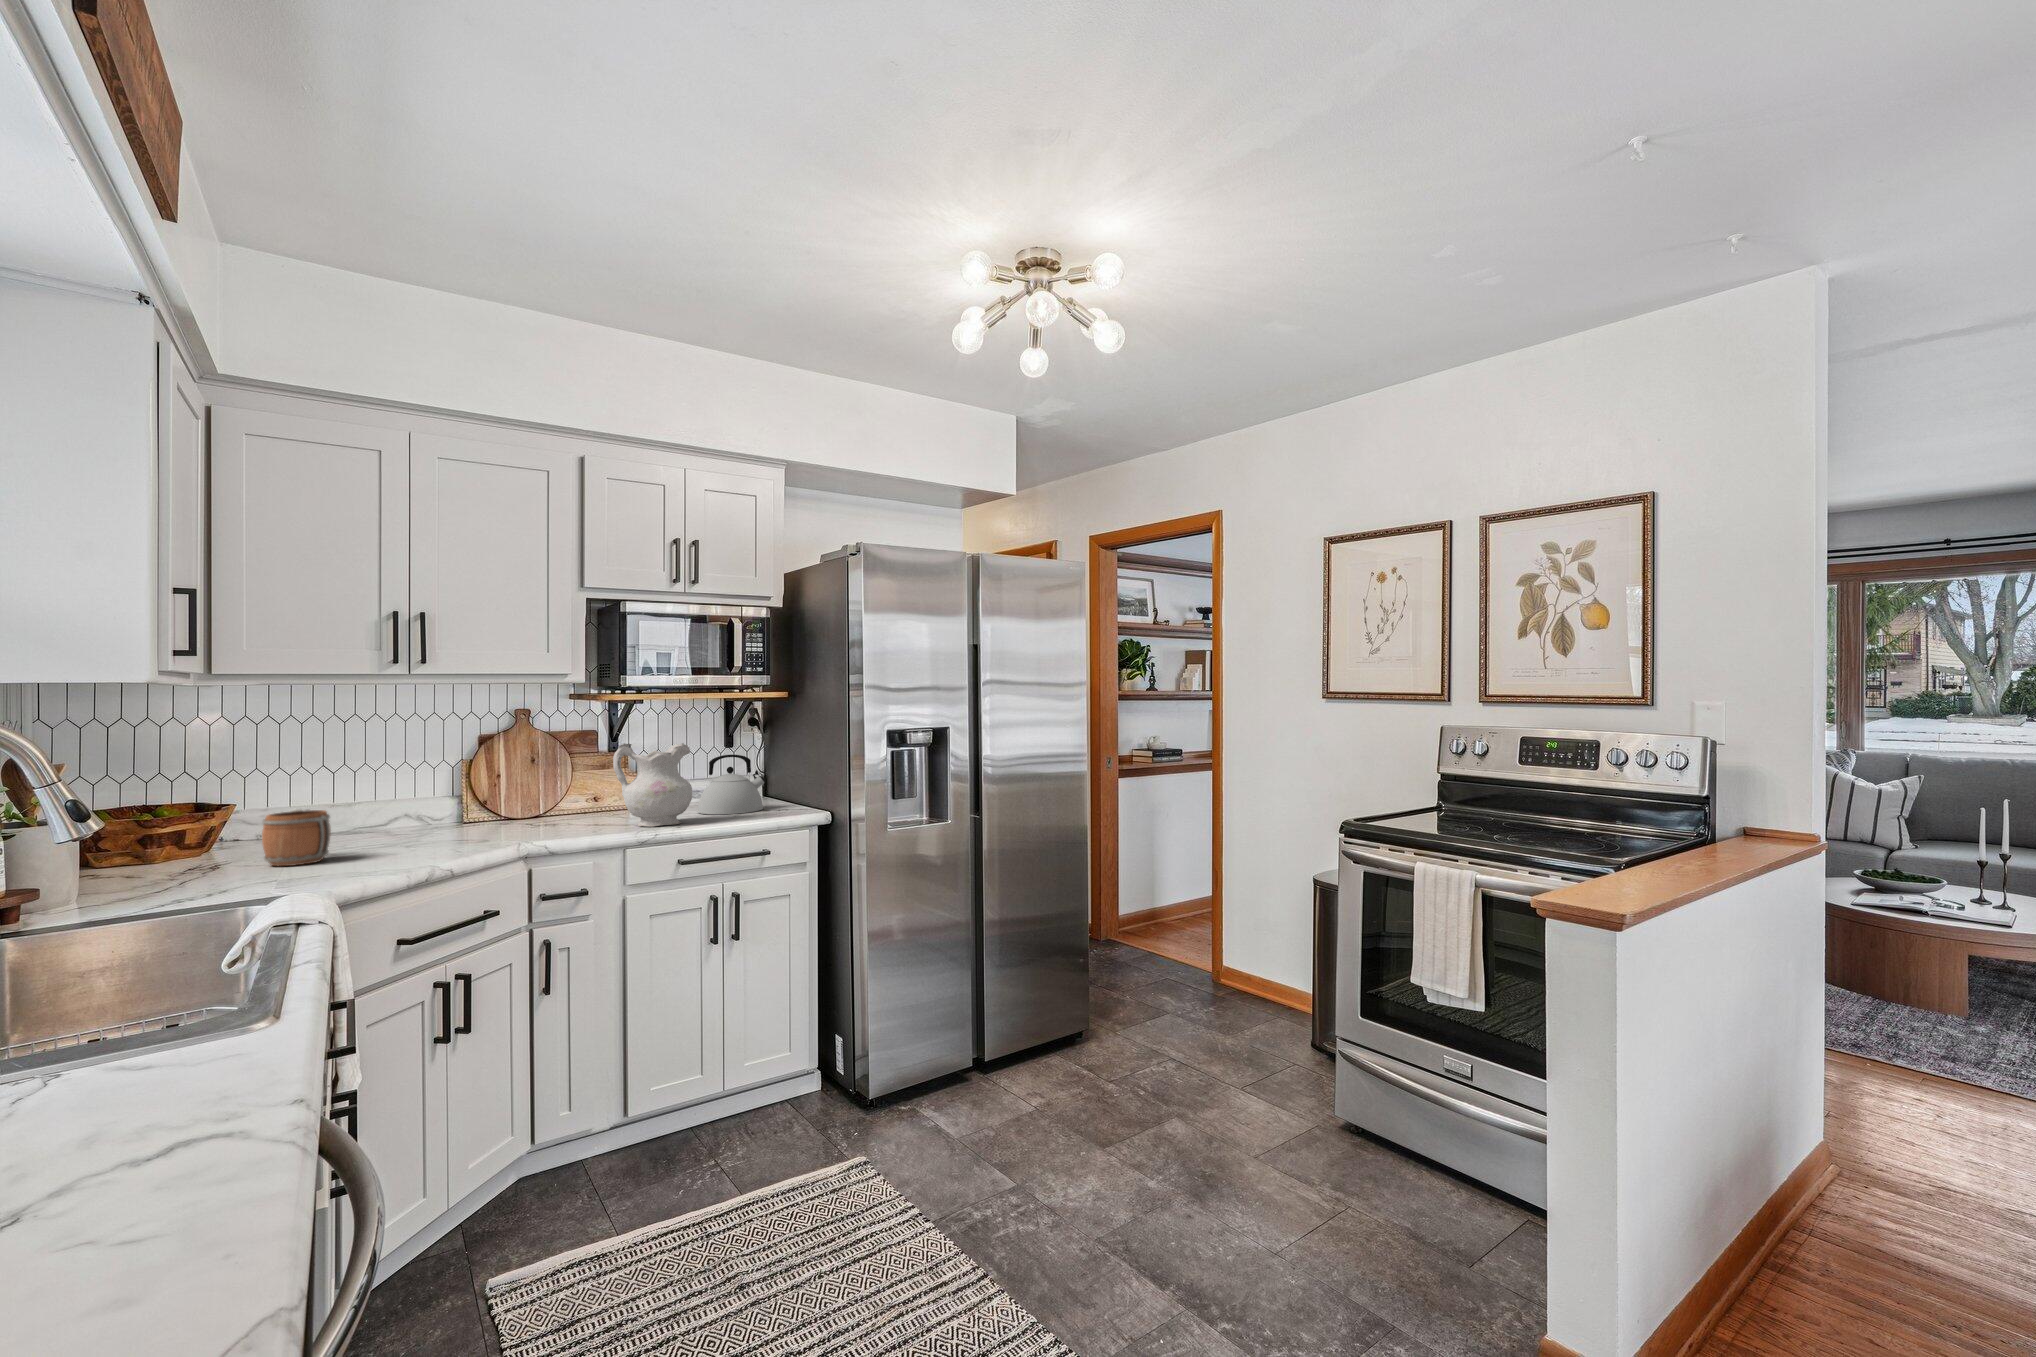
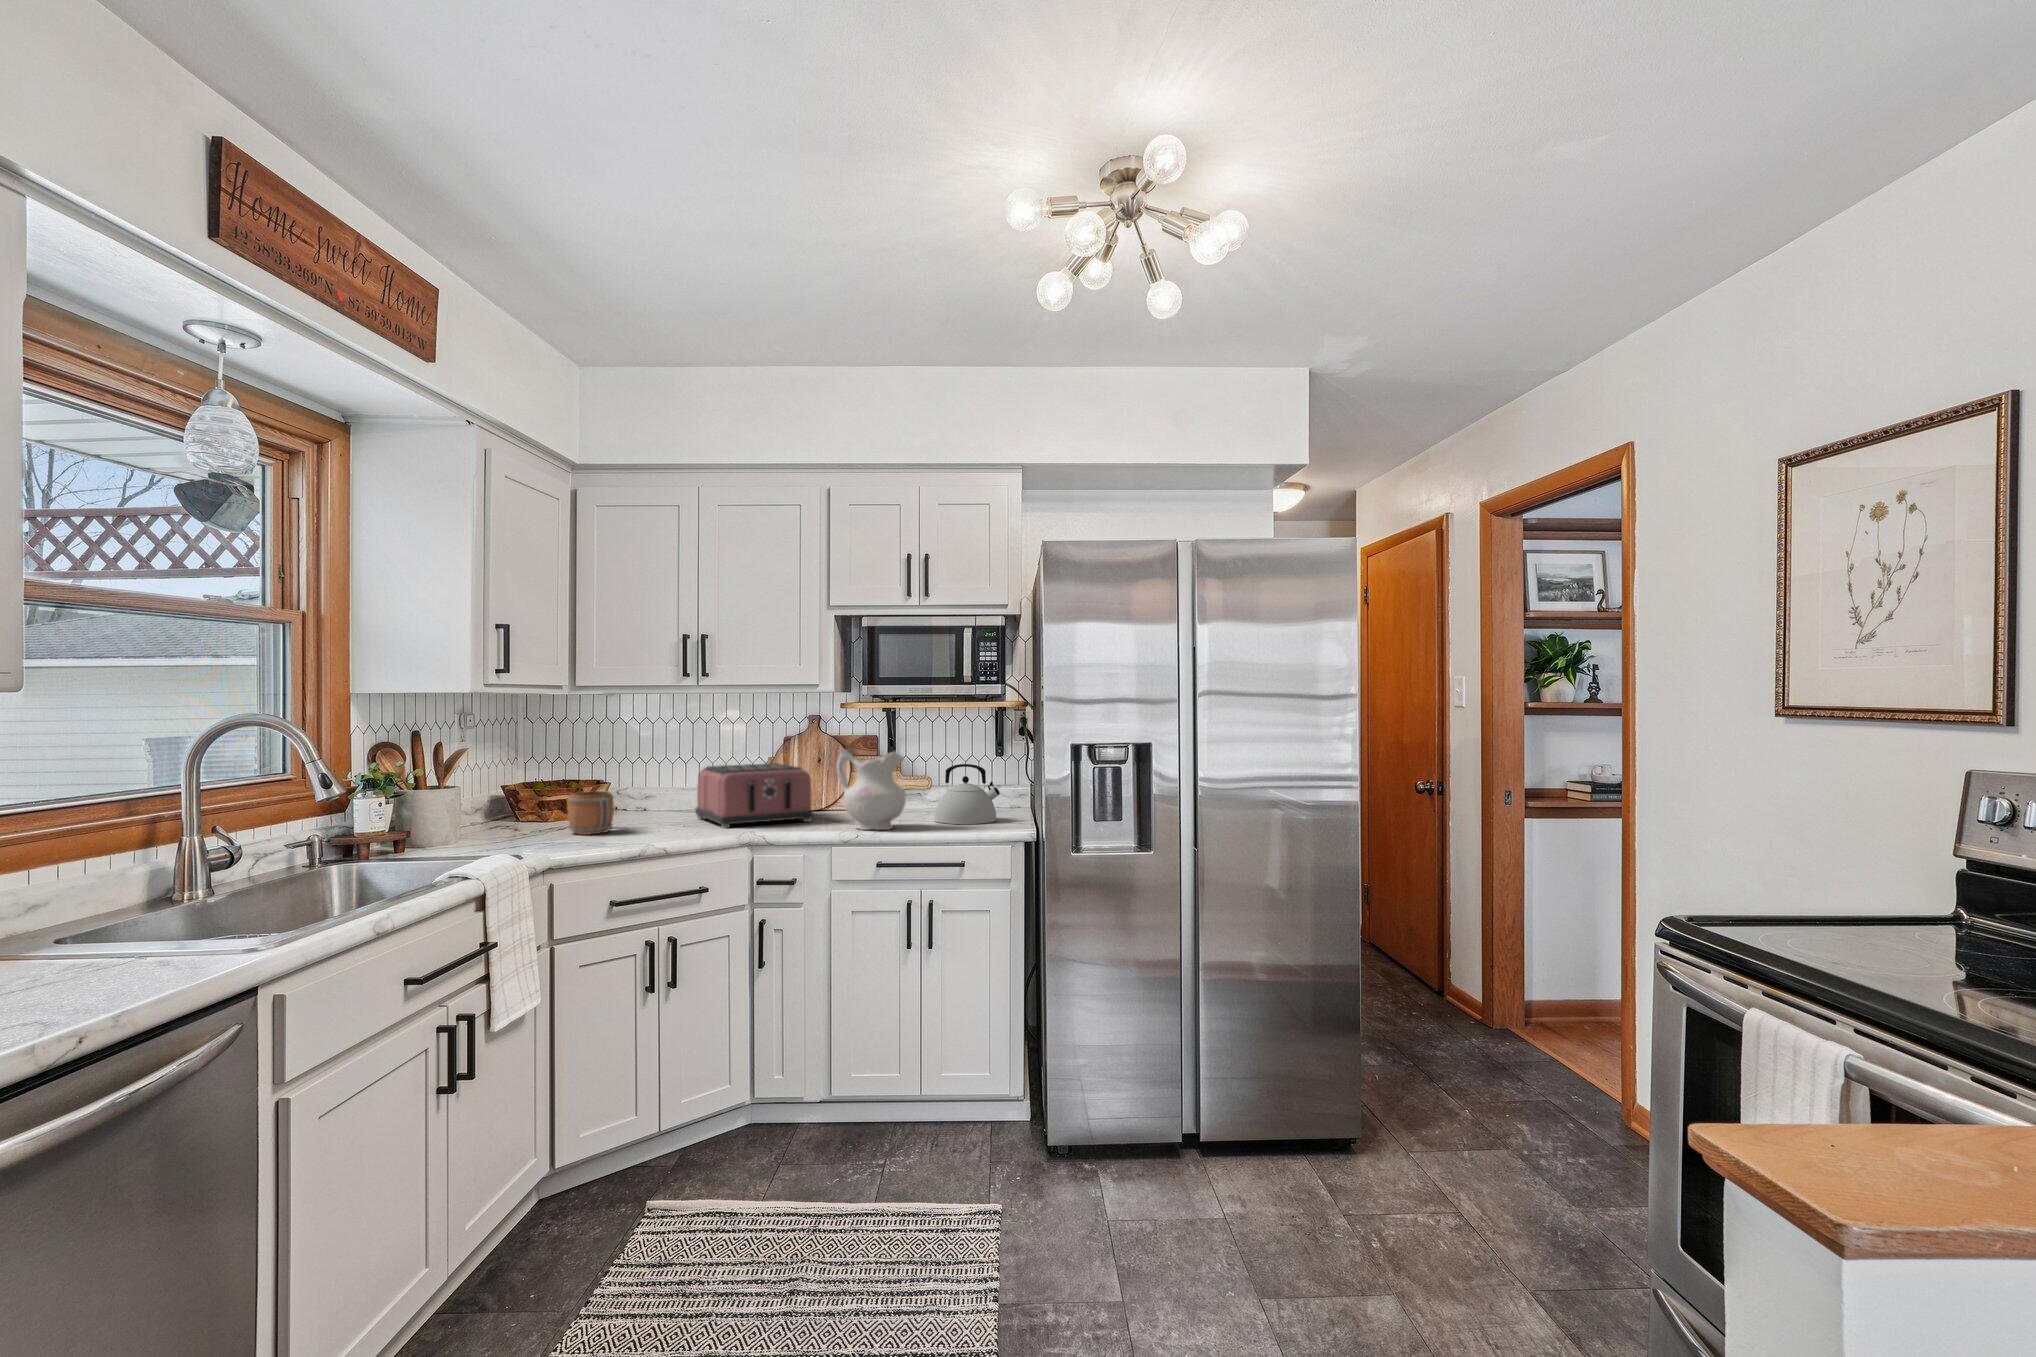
toaster: none [396,767,567,842] -> present [695,763,813,828]

